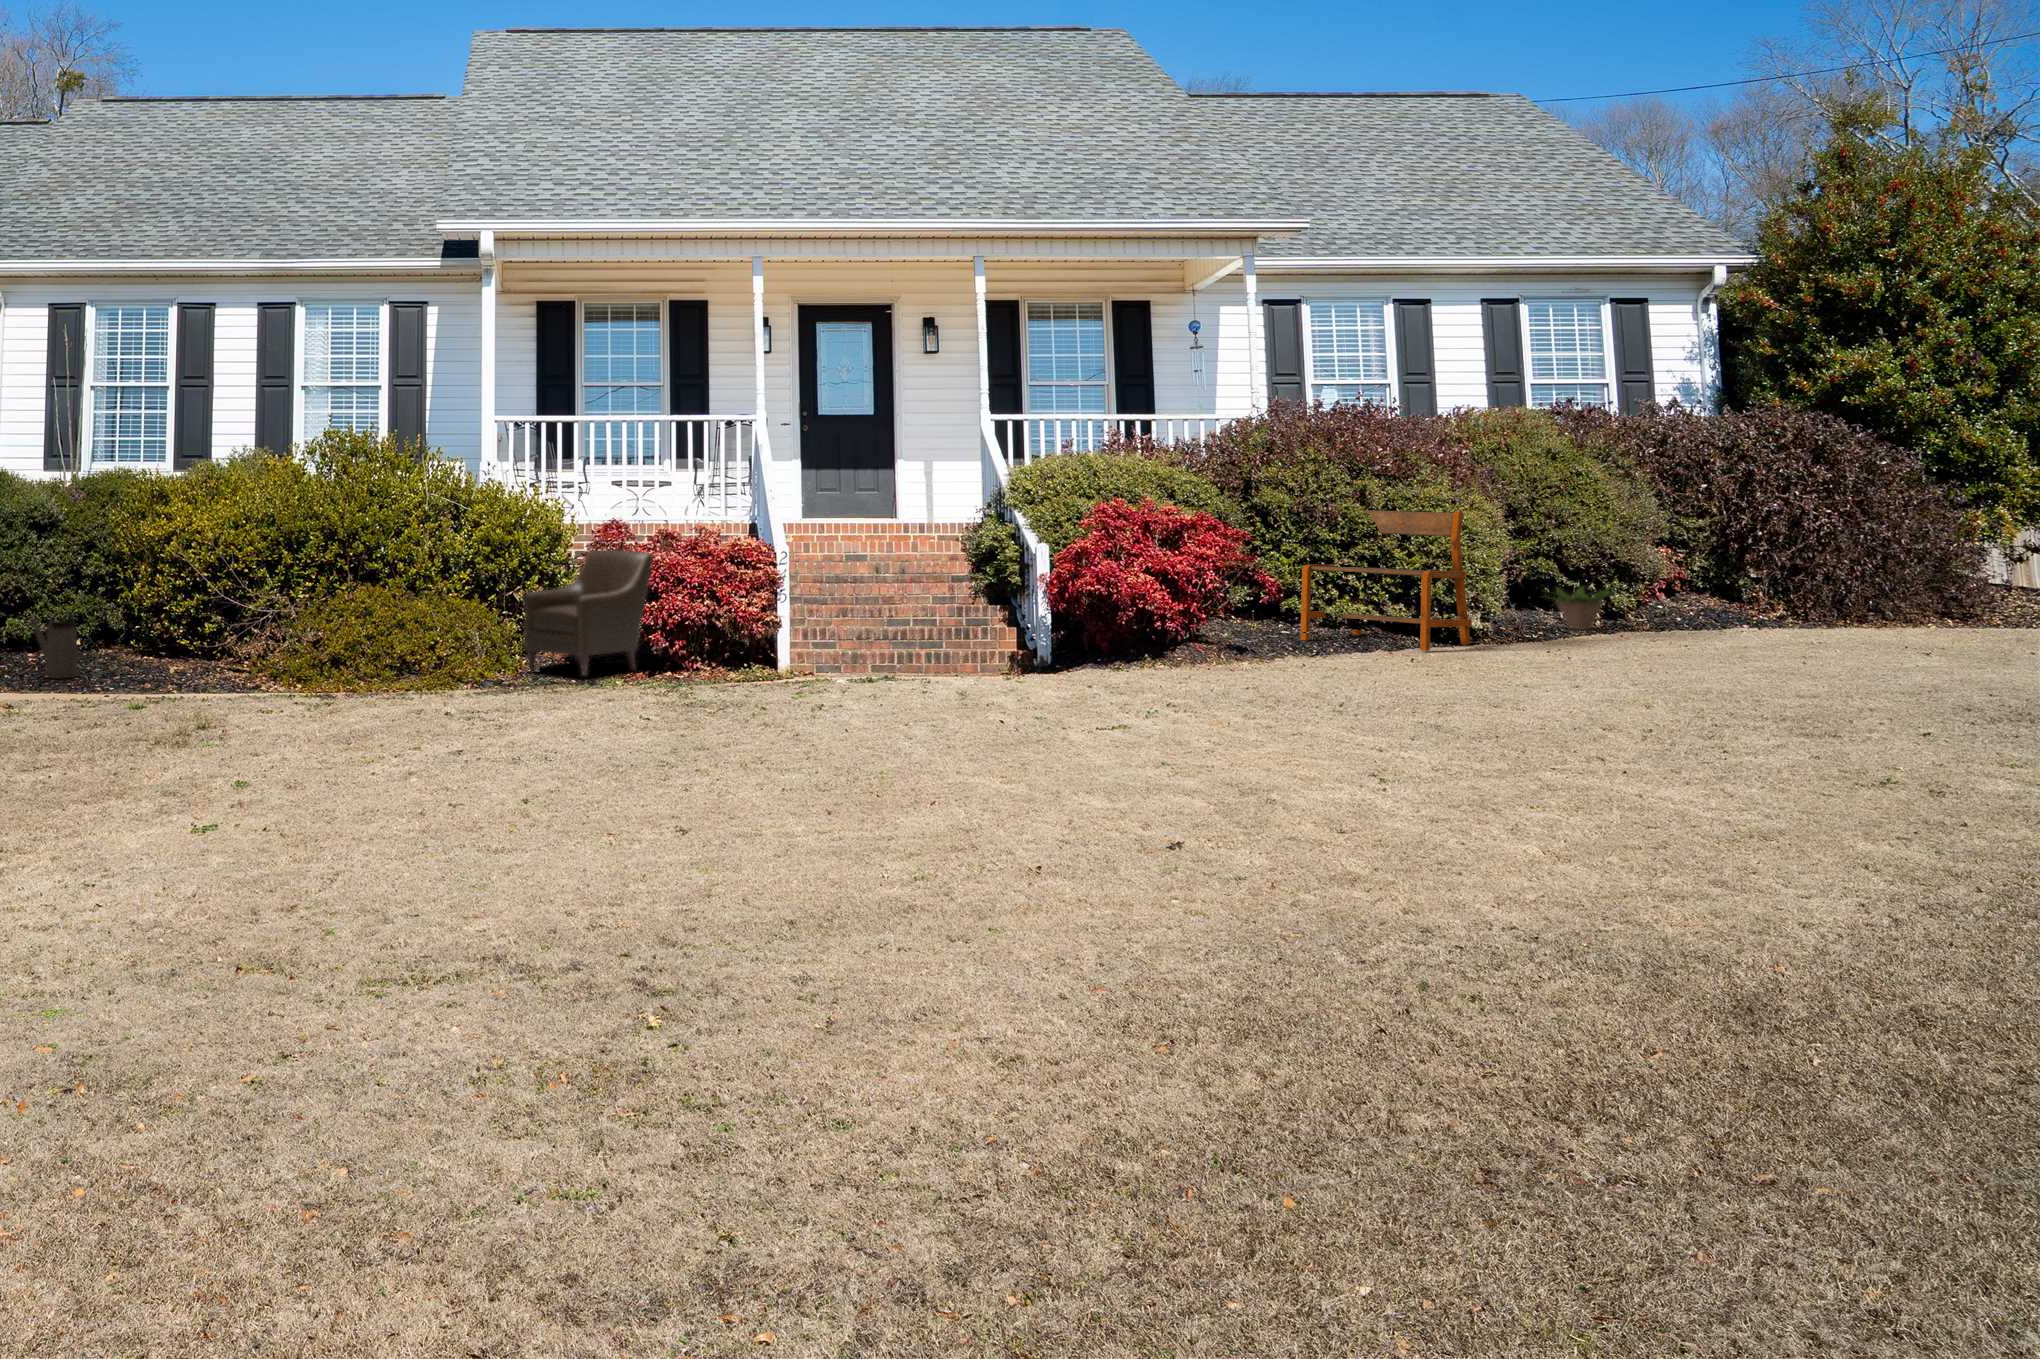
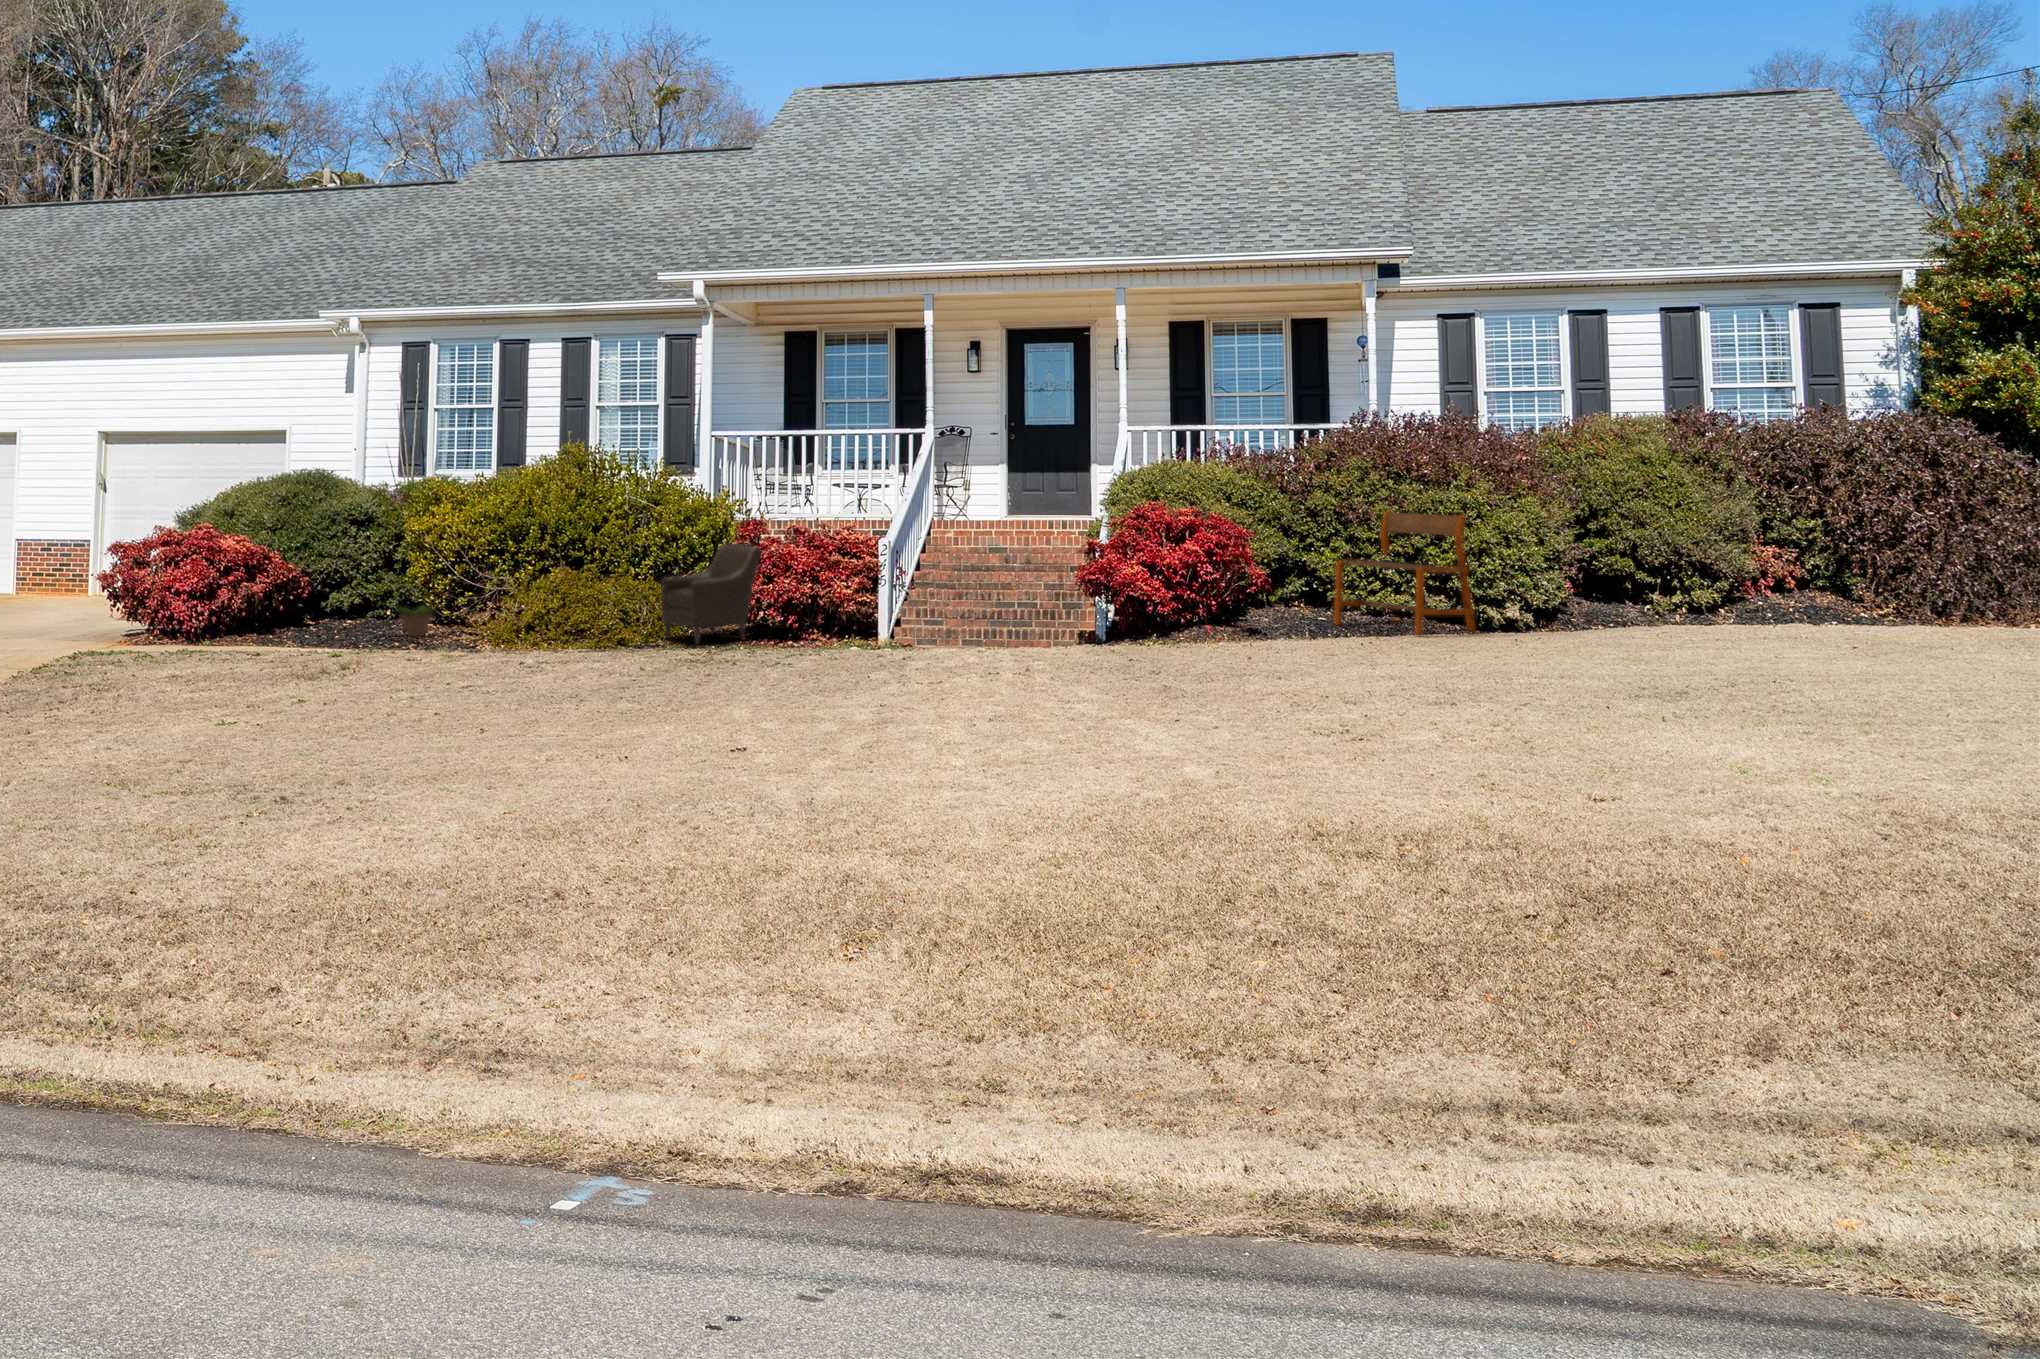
decorative plant: present [1554,587,1611,629] -> present [397,606,434,636]
watering can: present [31,611,79,679] -> none [314,585,345,638]

